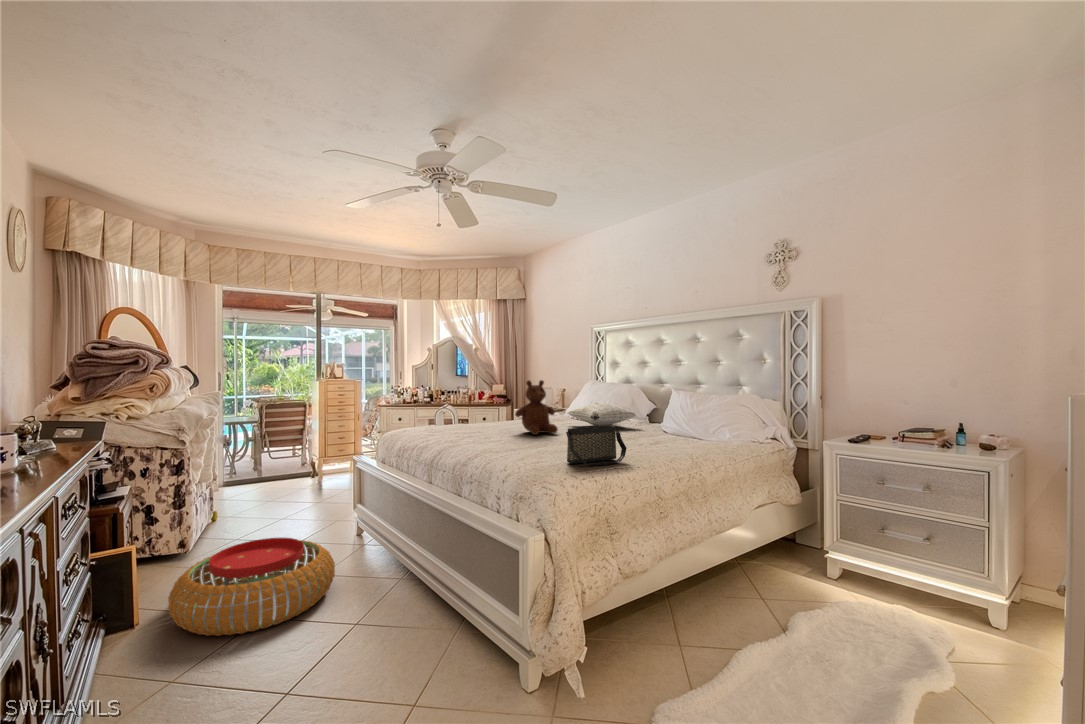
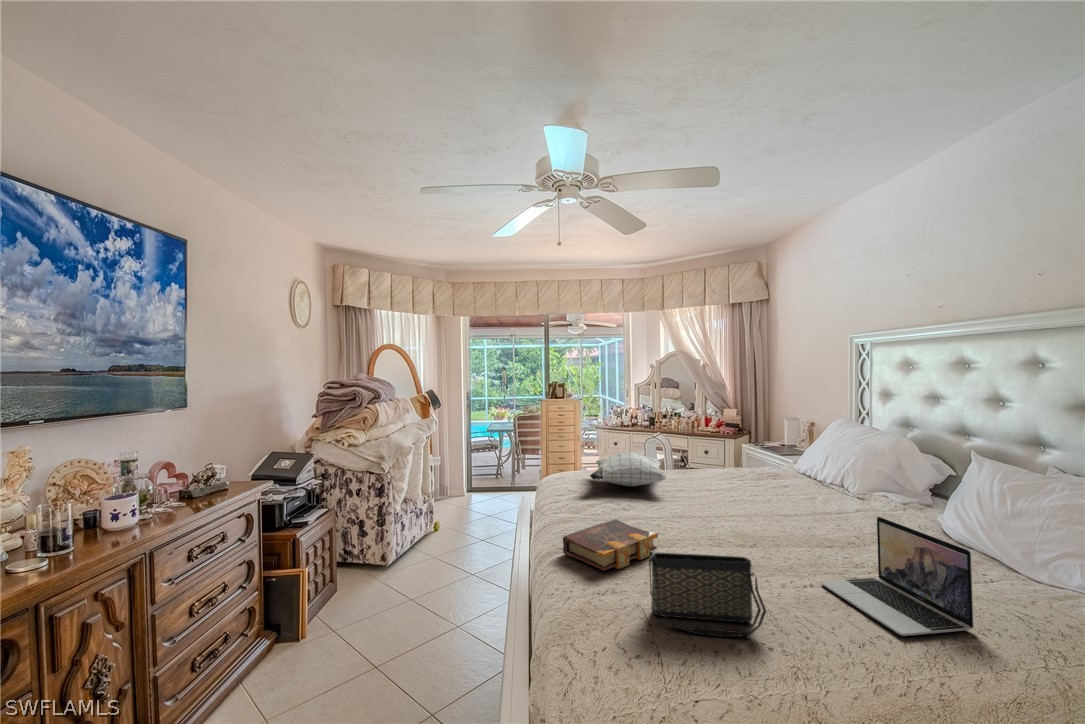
teddy bear: present [515,380,558,435] -> none [674,432,739,515]
pillow: present [567,401,637,426] -> present [590,452,667,486]
laptop: none [629,409,694,454] -> present [821,517,974,636]
book: none [482,434,537,456] -> present [563,519,658,571]
pouf: present [168,538,335,636] -> none [310,579,457,686]

